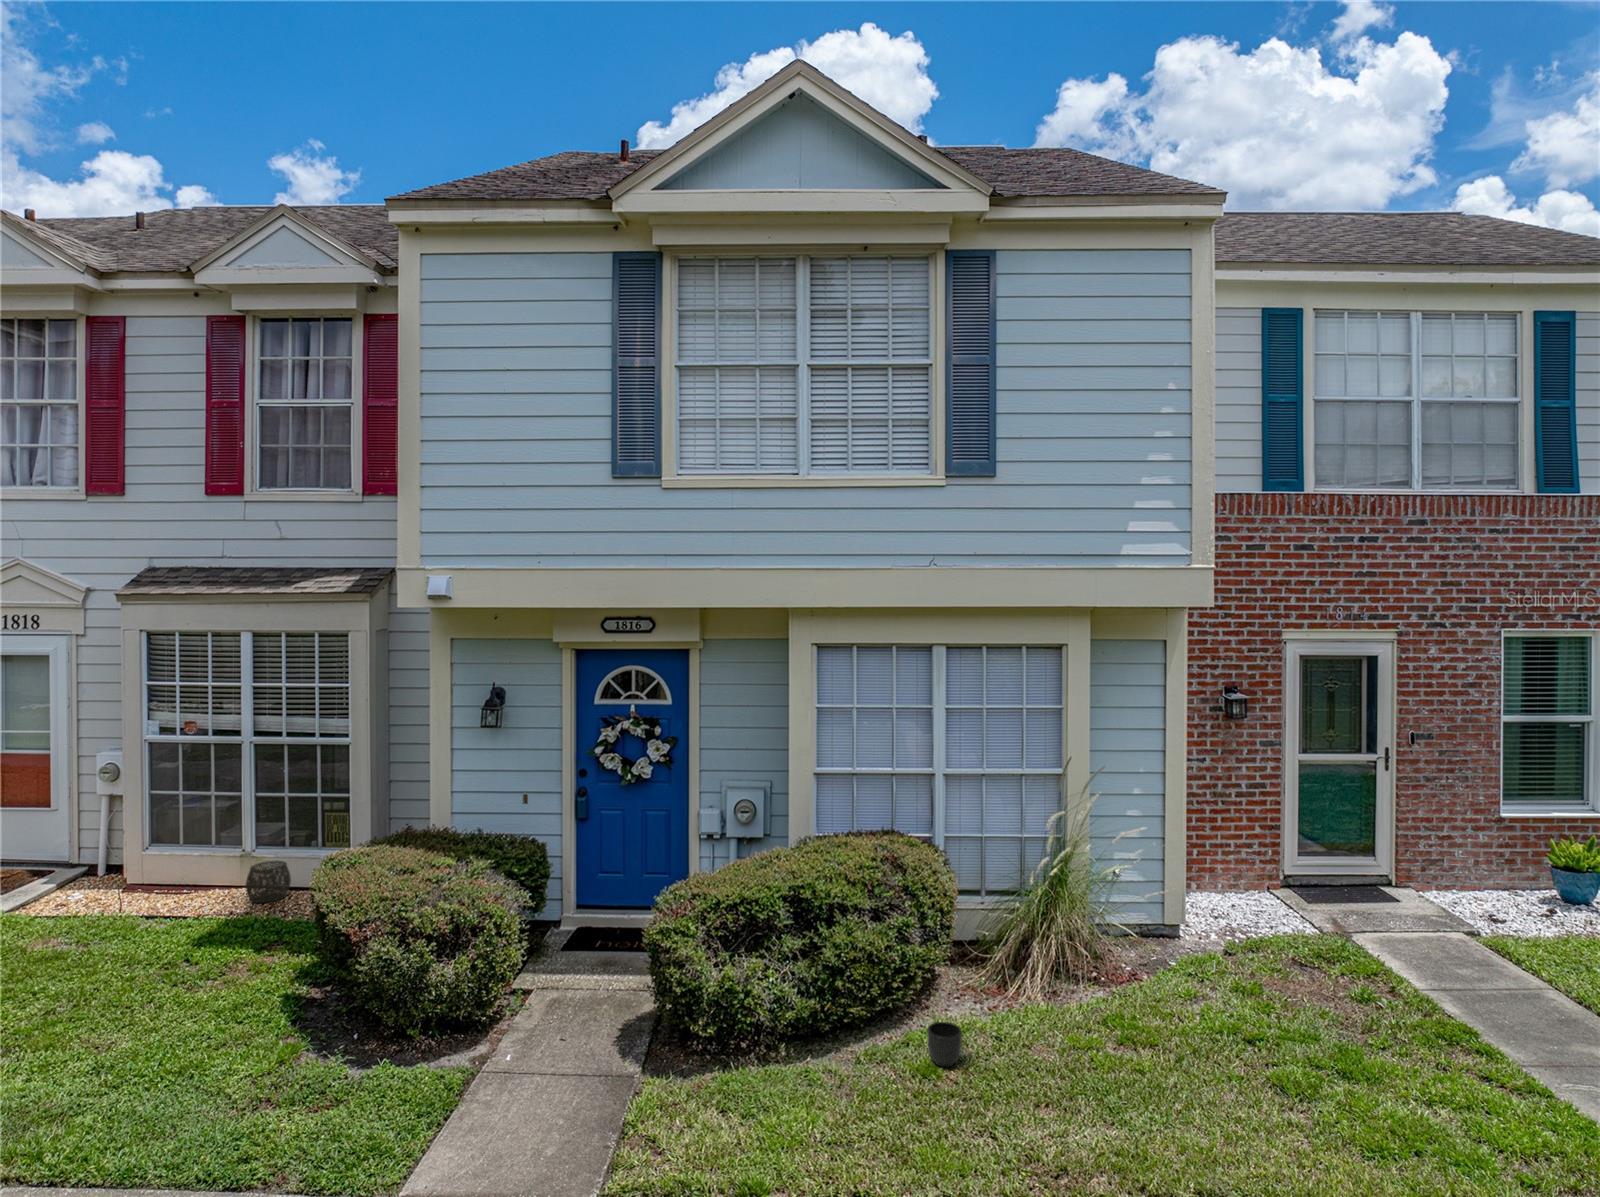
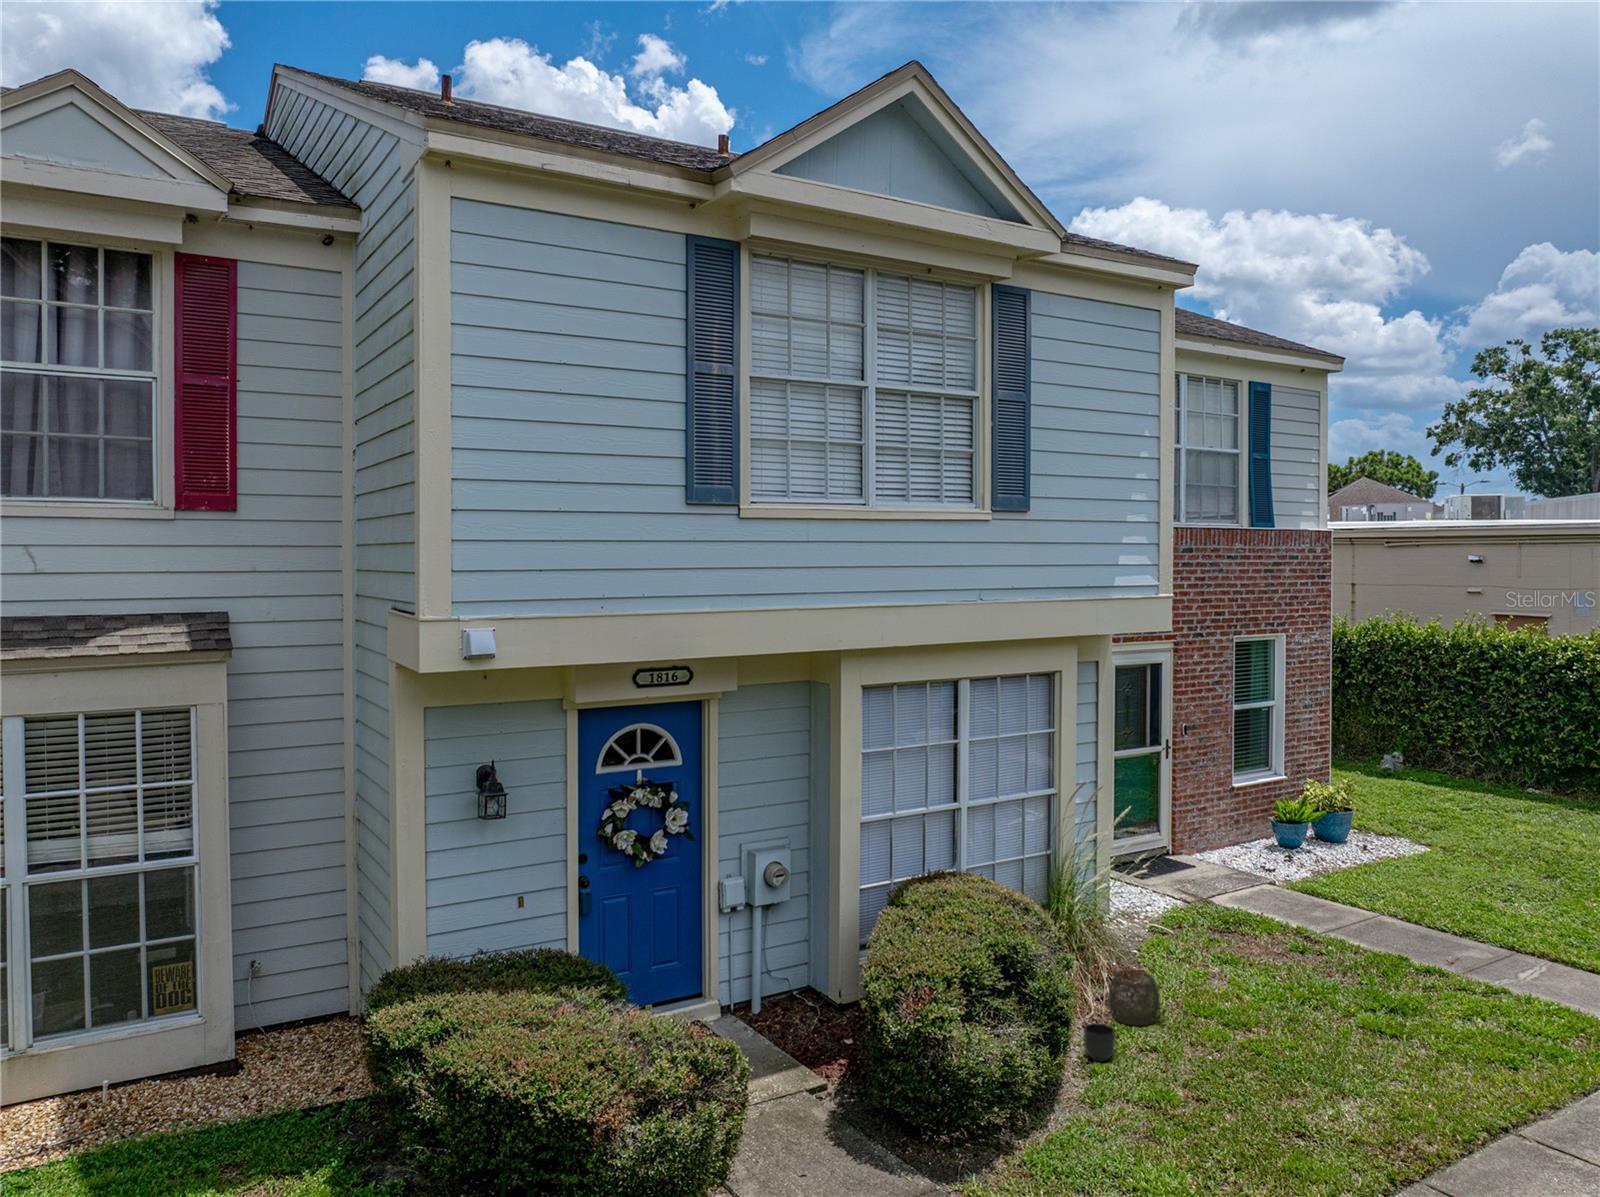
woven basket: present [246,861,291,903] -> present [1108,970,1160,1026]

